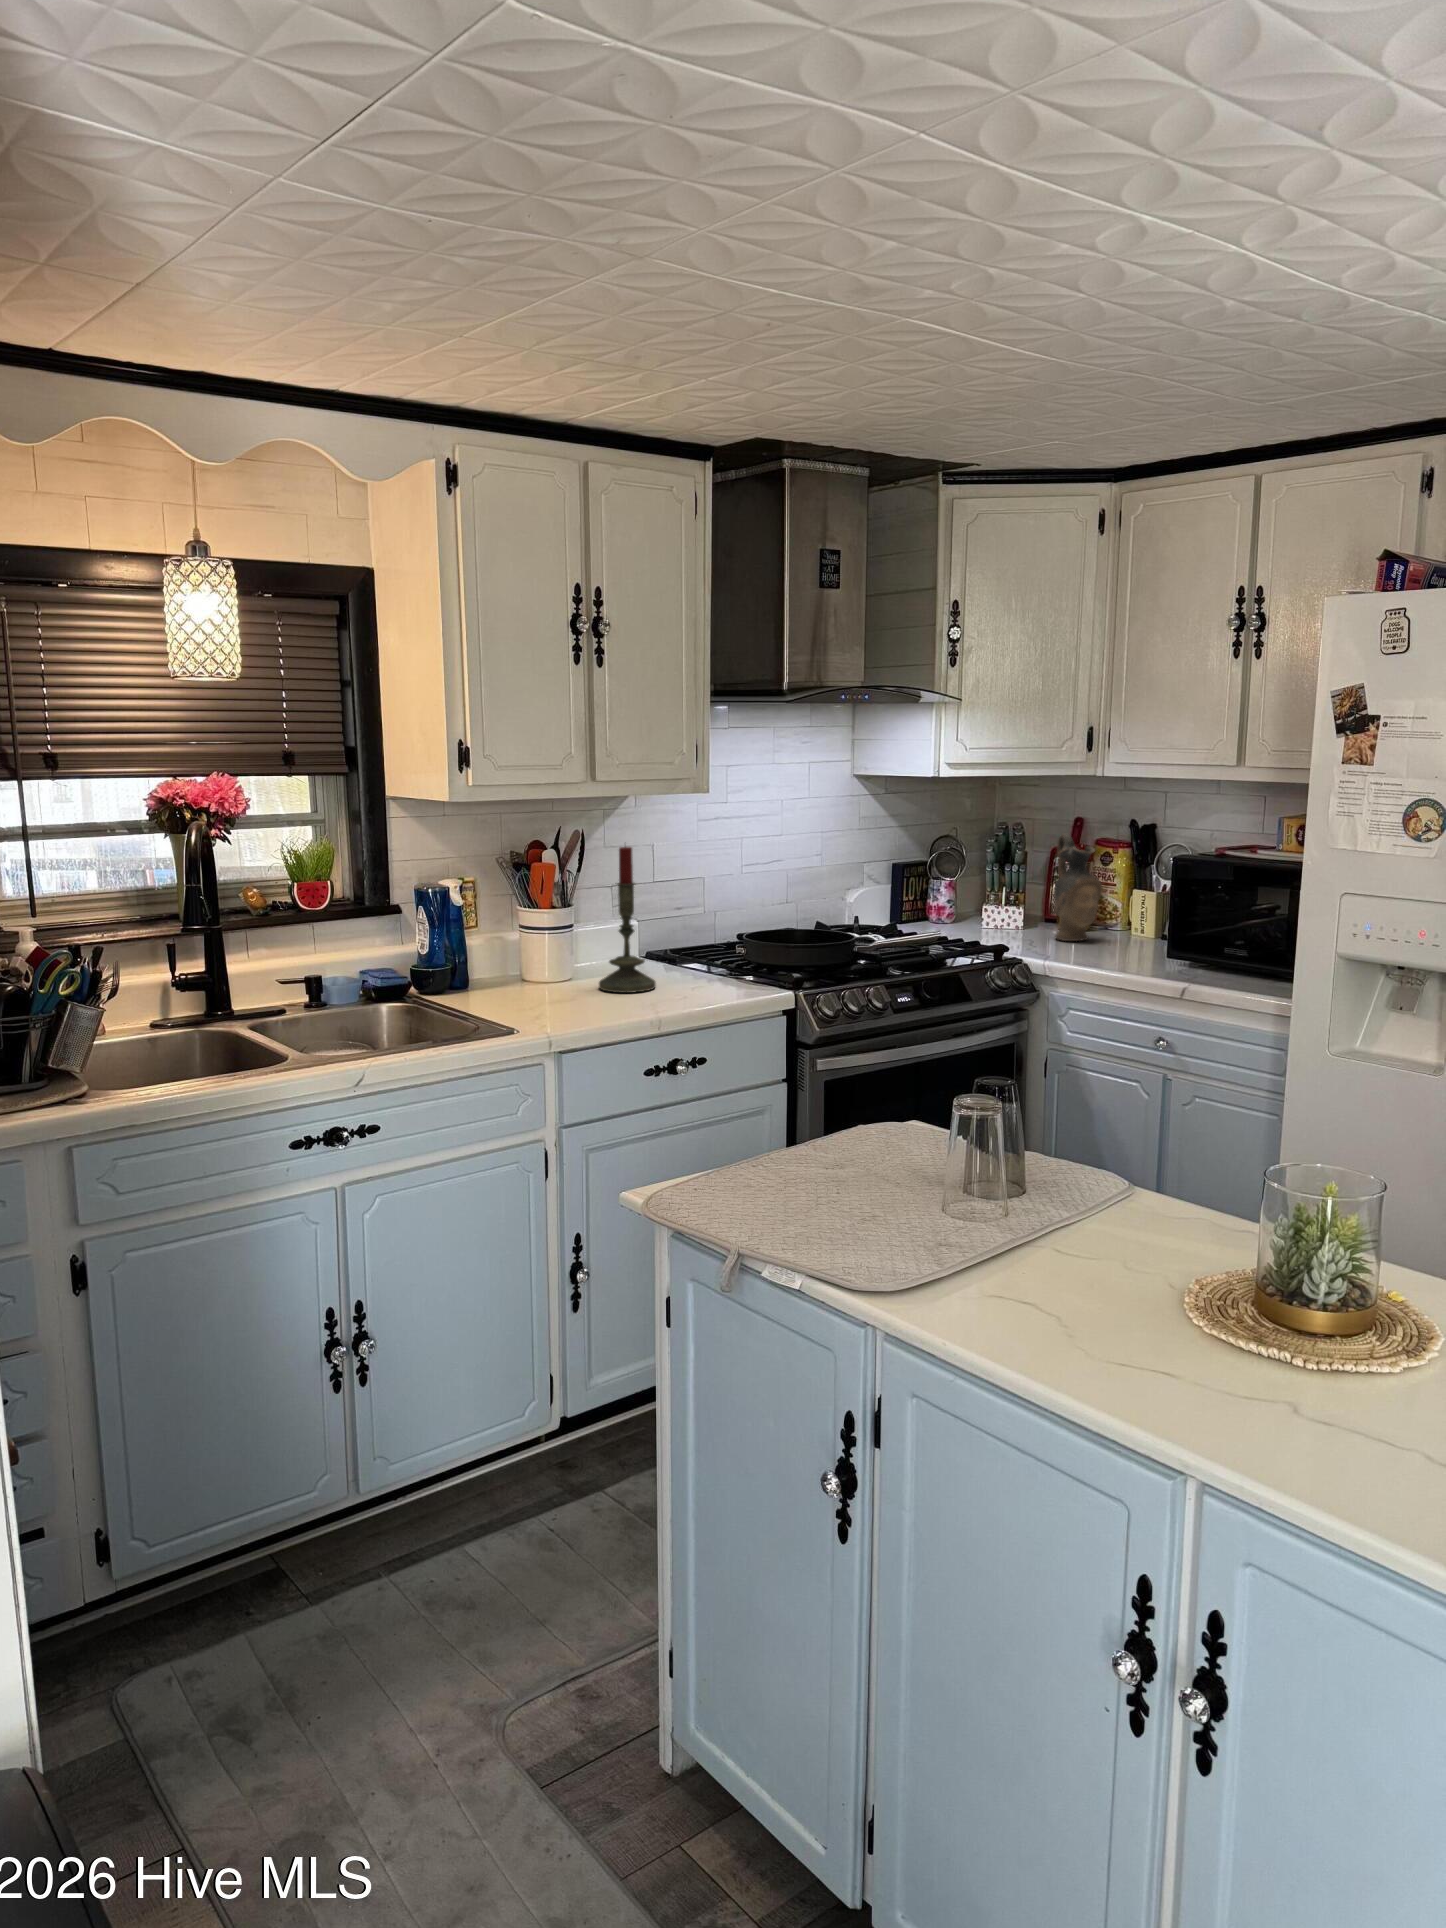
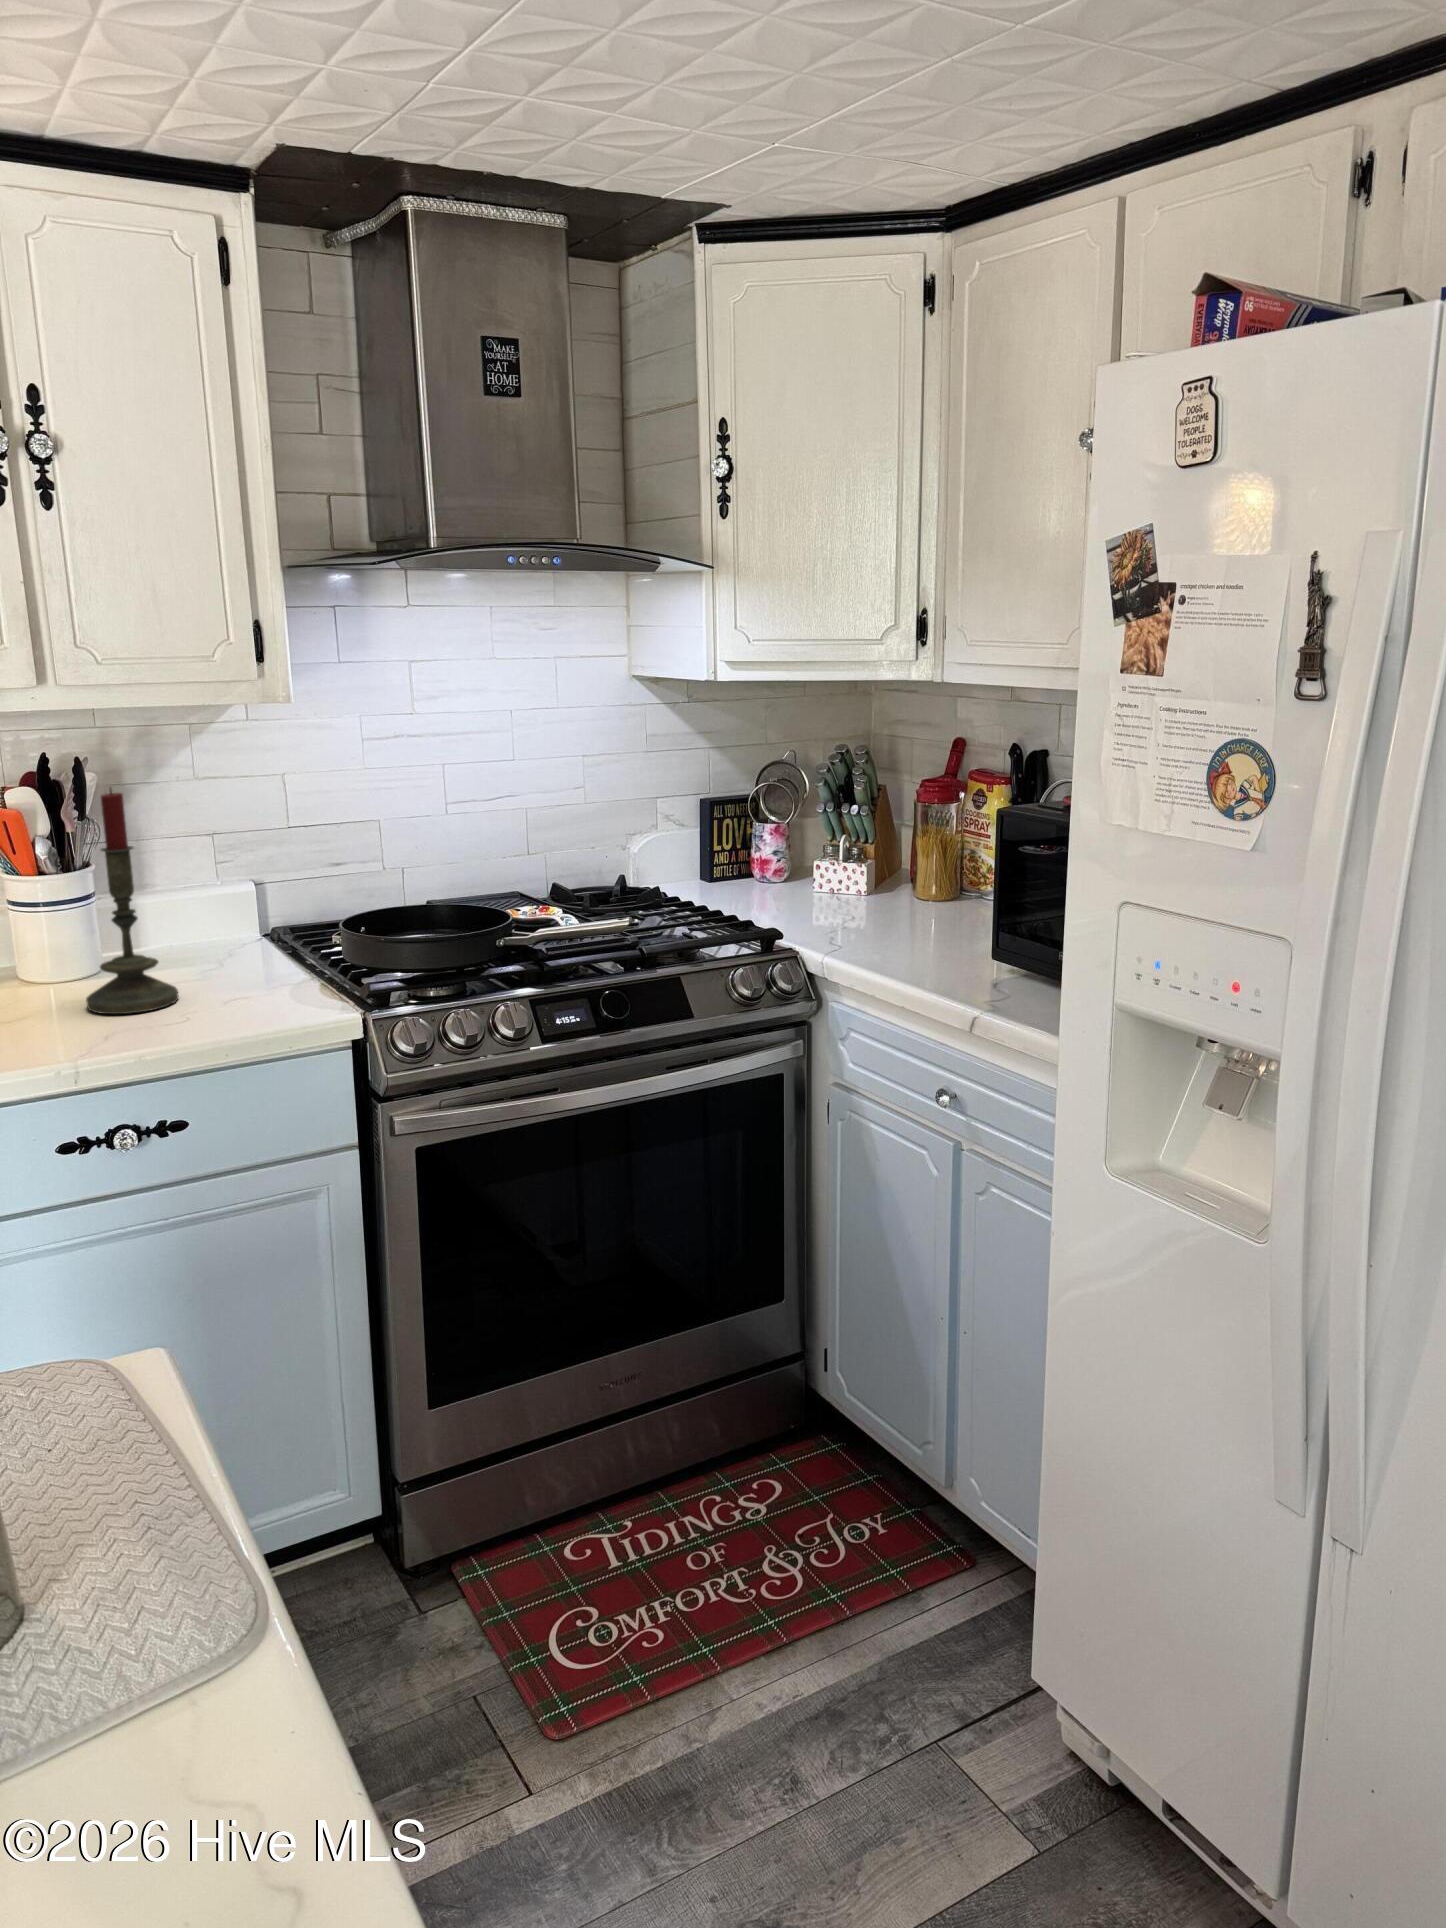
ceramic pitcher: present [1054,833,1102,941] -> none [877,762,944,922]

